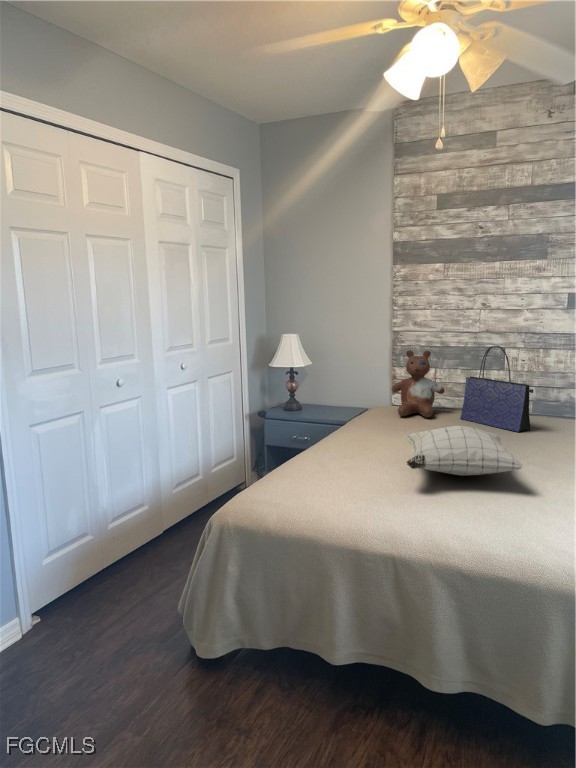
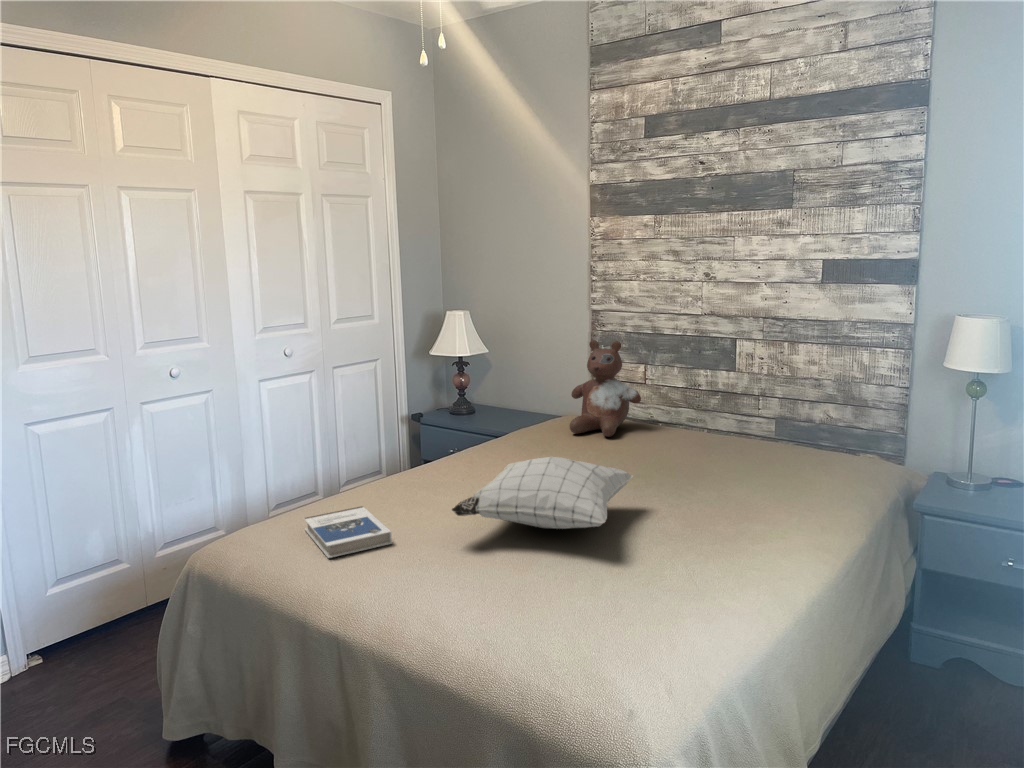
tote bag: present [460,346,533,432] -> none [653,337,735,465]
hardback book: none [283,469,361,505] -> present [304,506,392,558]

